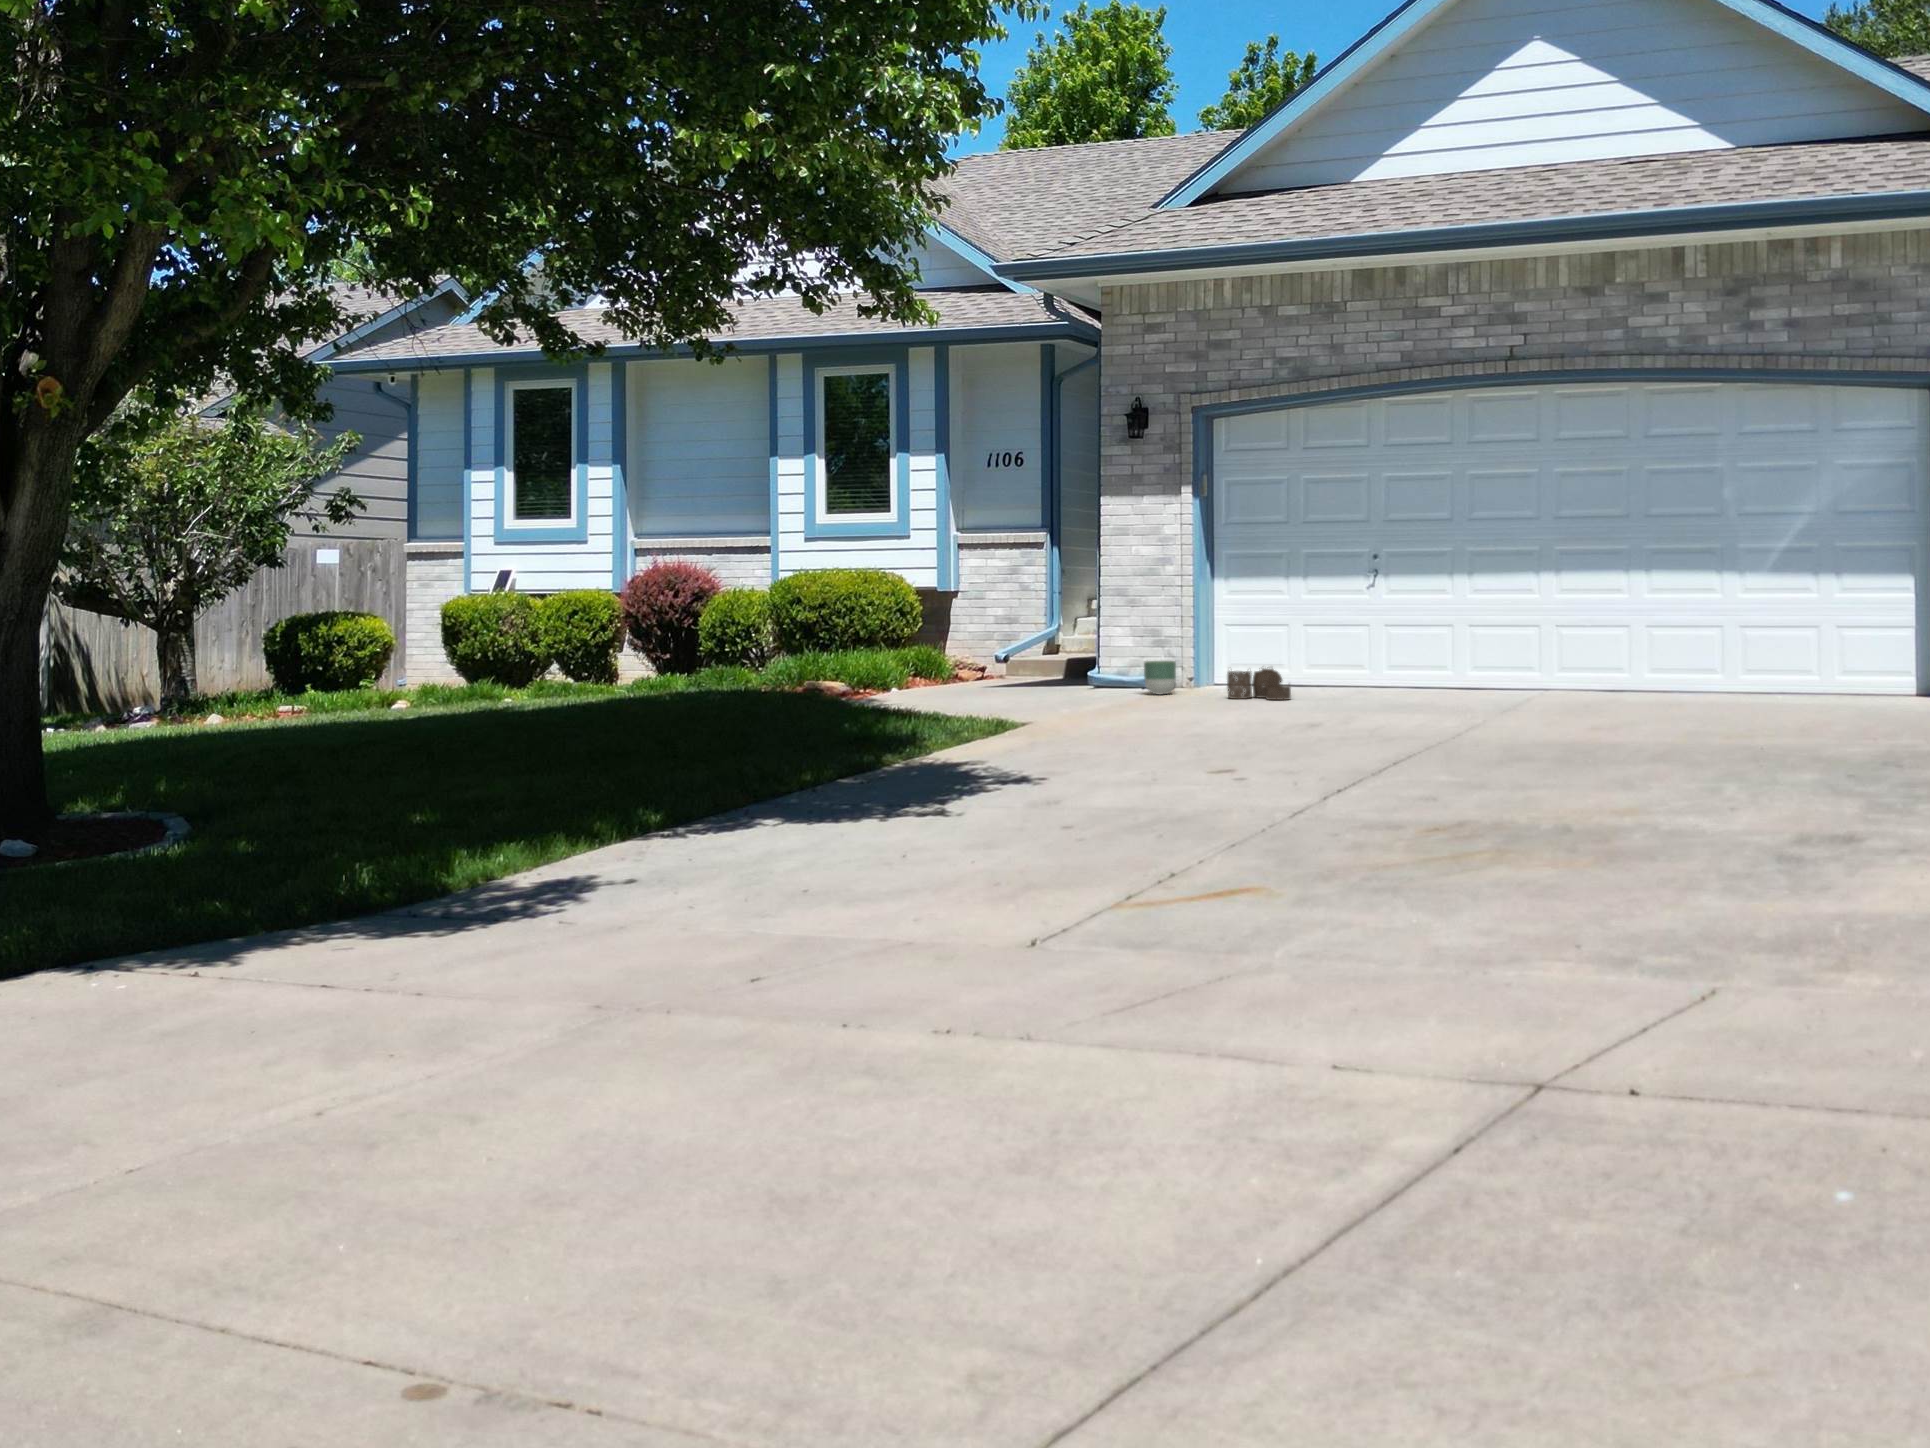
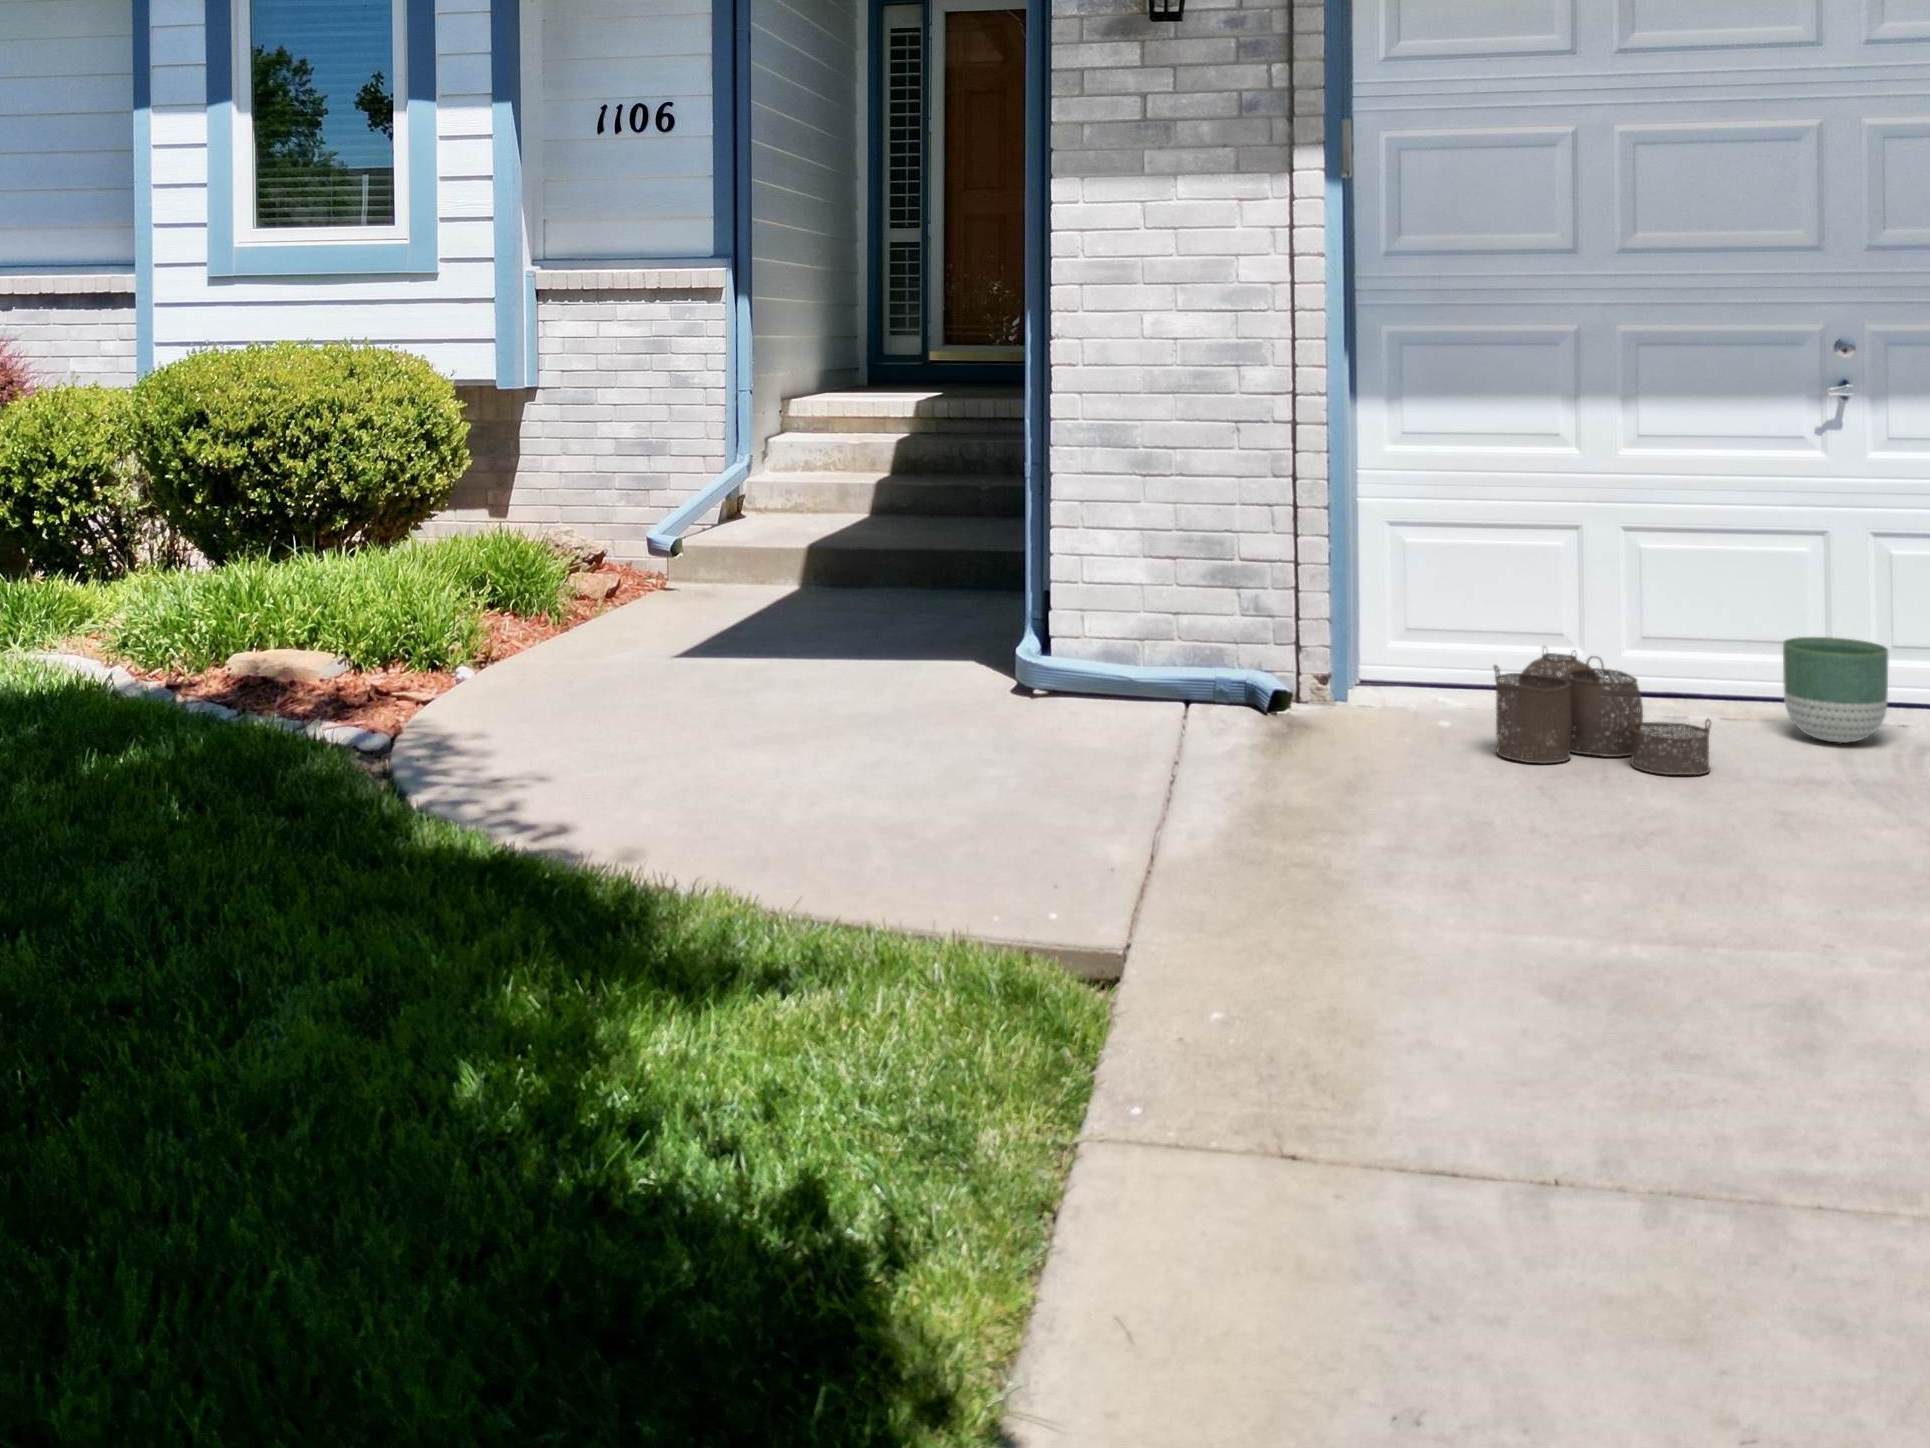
planter: present [1144,661,1176,694] -> present [1783,637,1888,743]

